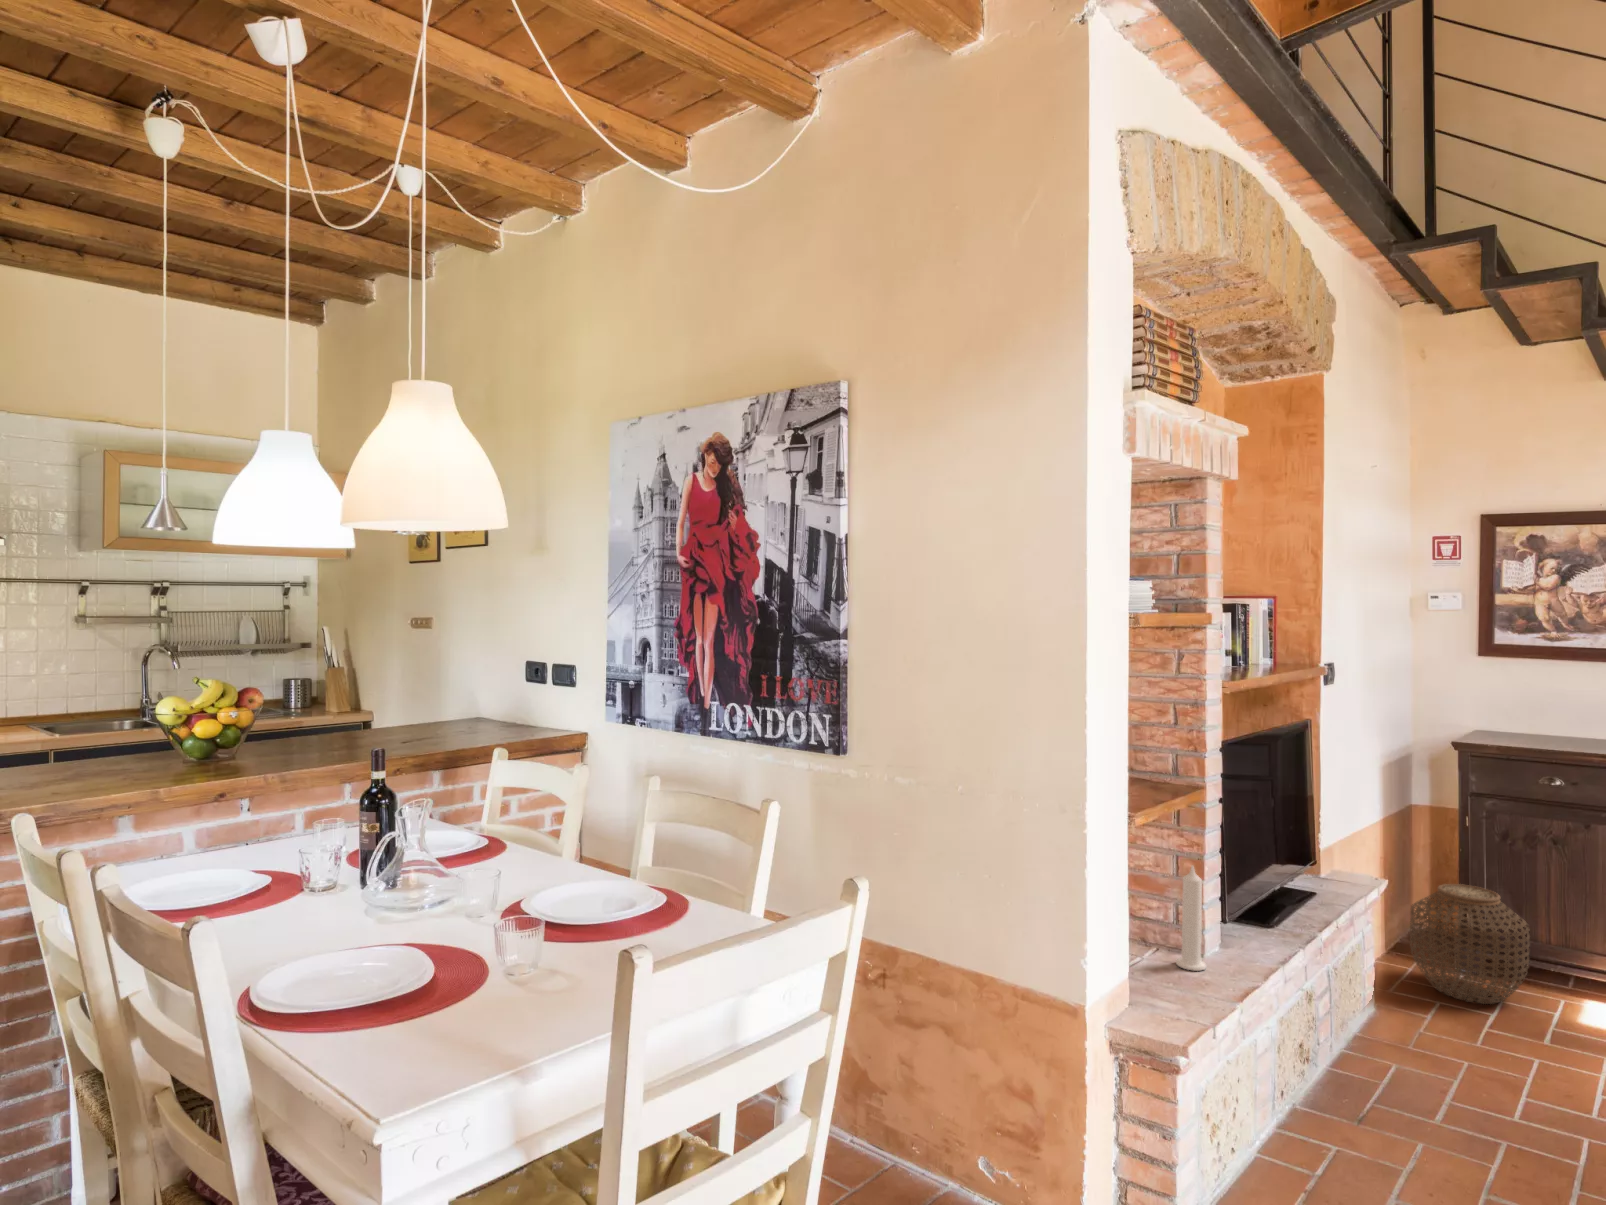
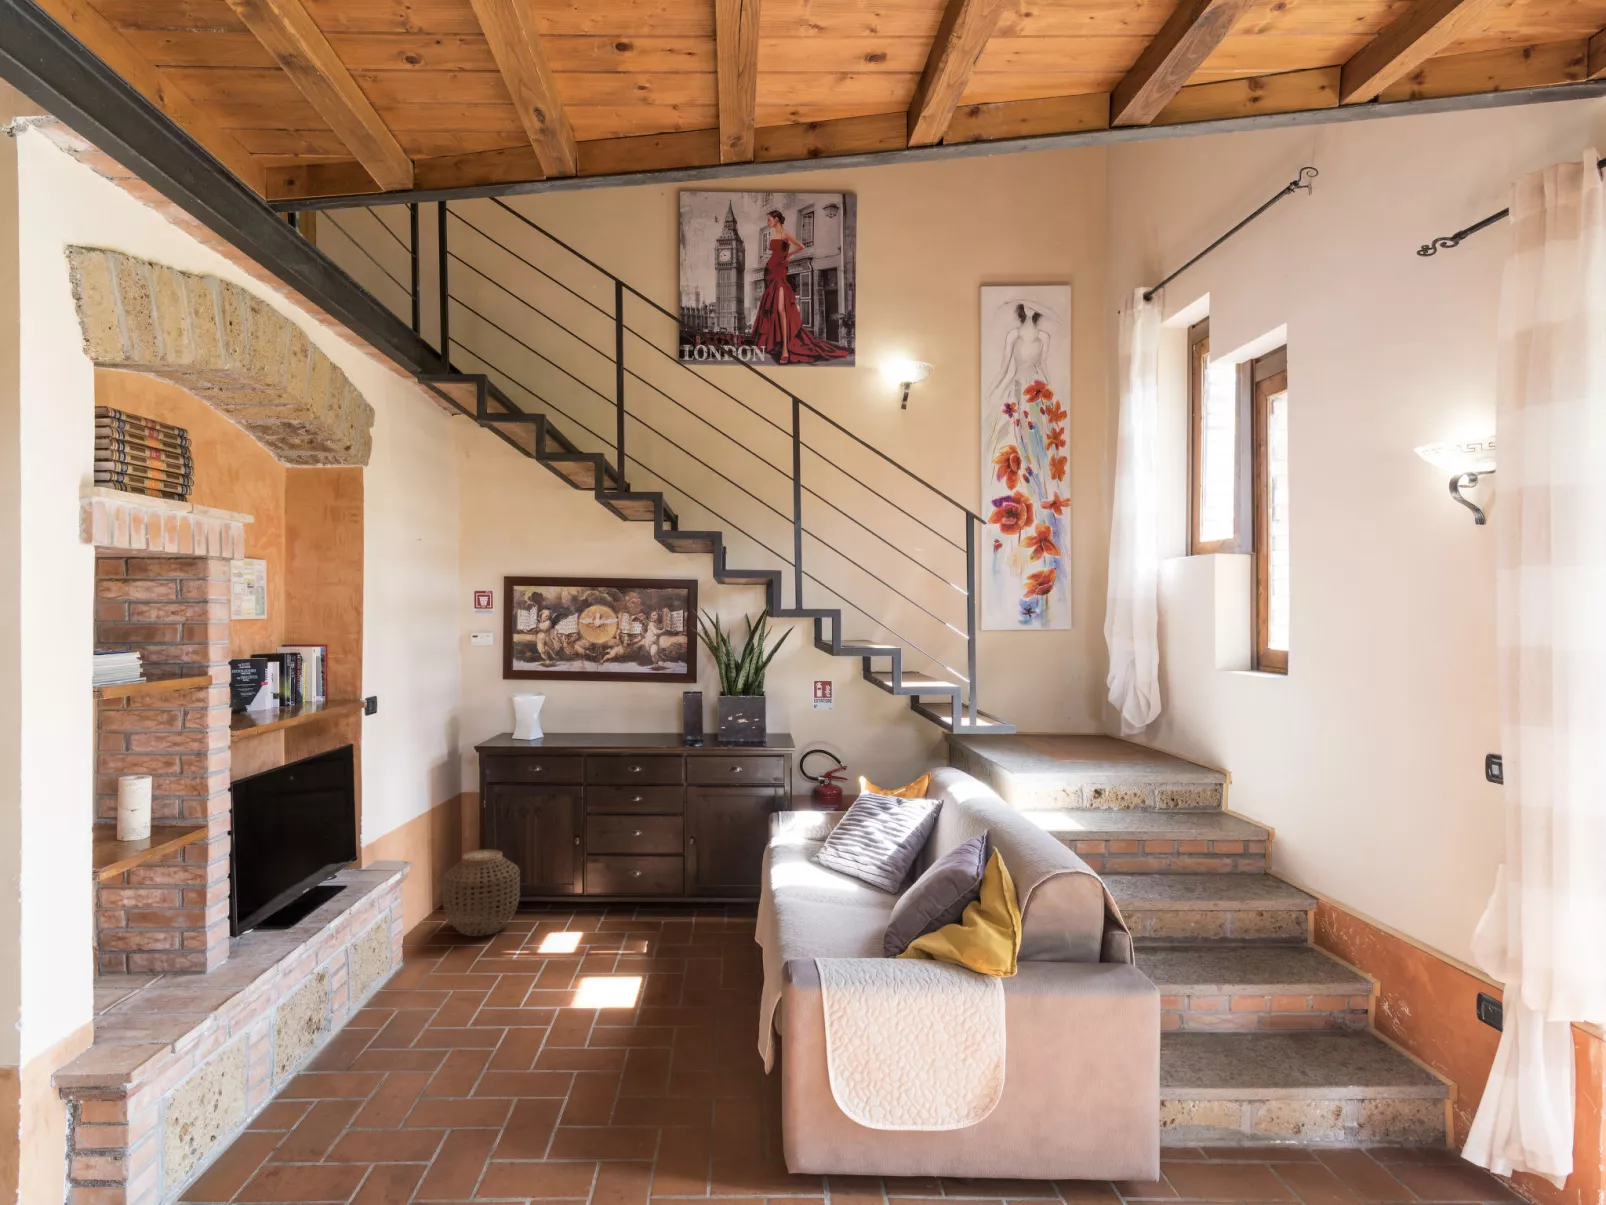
candle: present [1176,866,1206,971] -> none [172,897,203,991]

